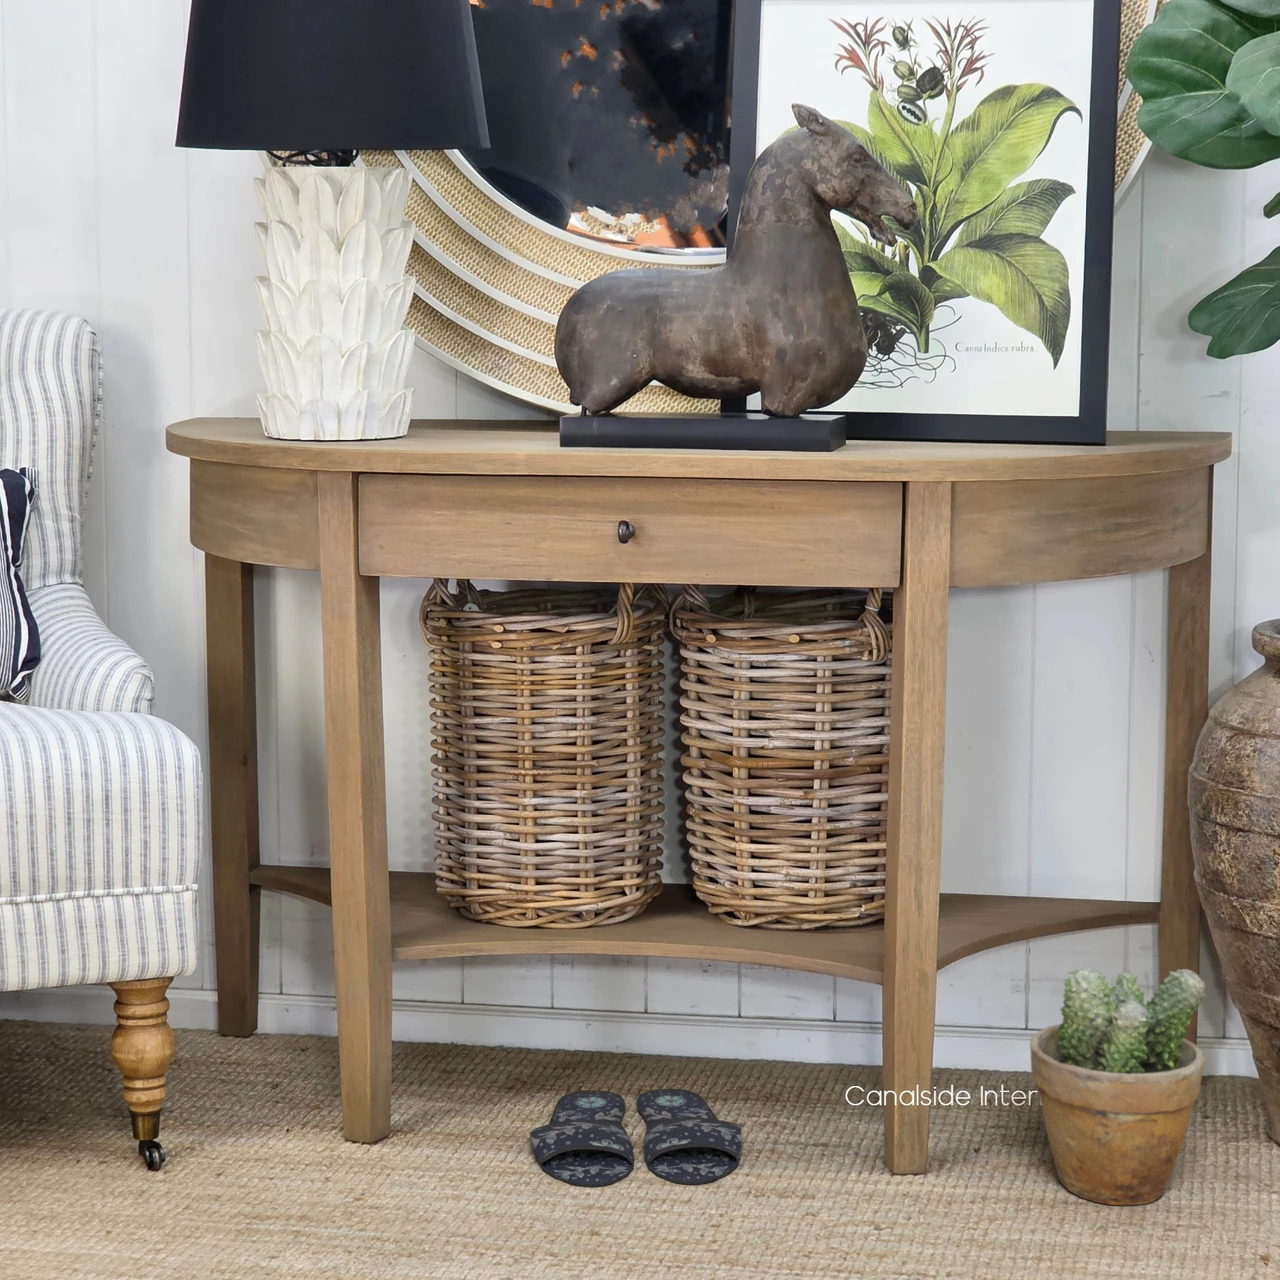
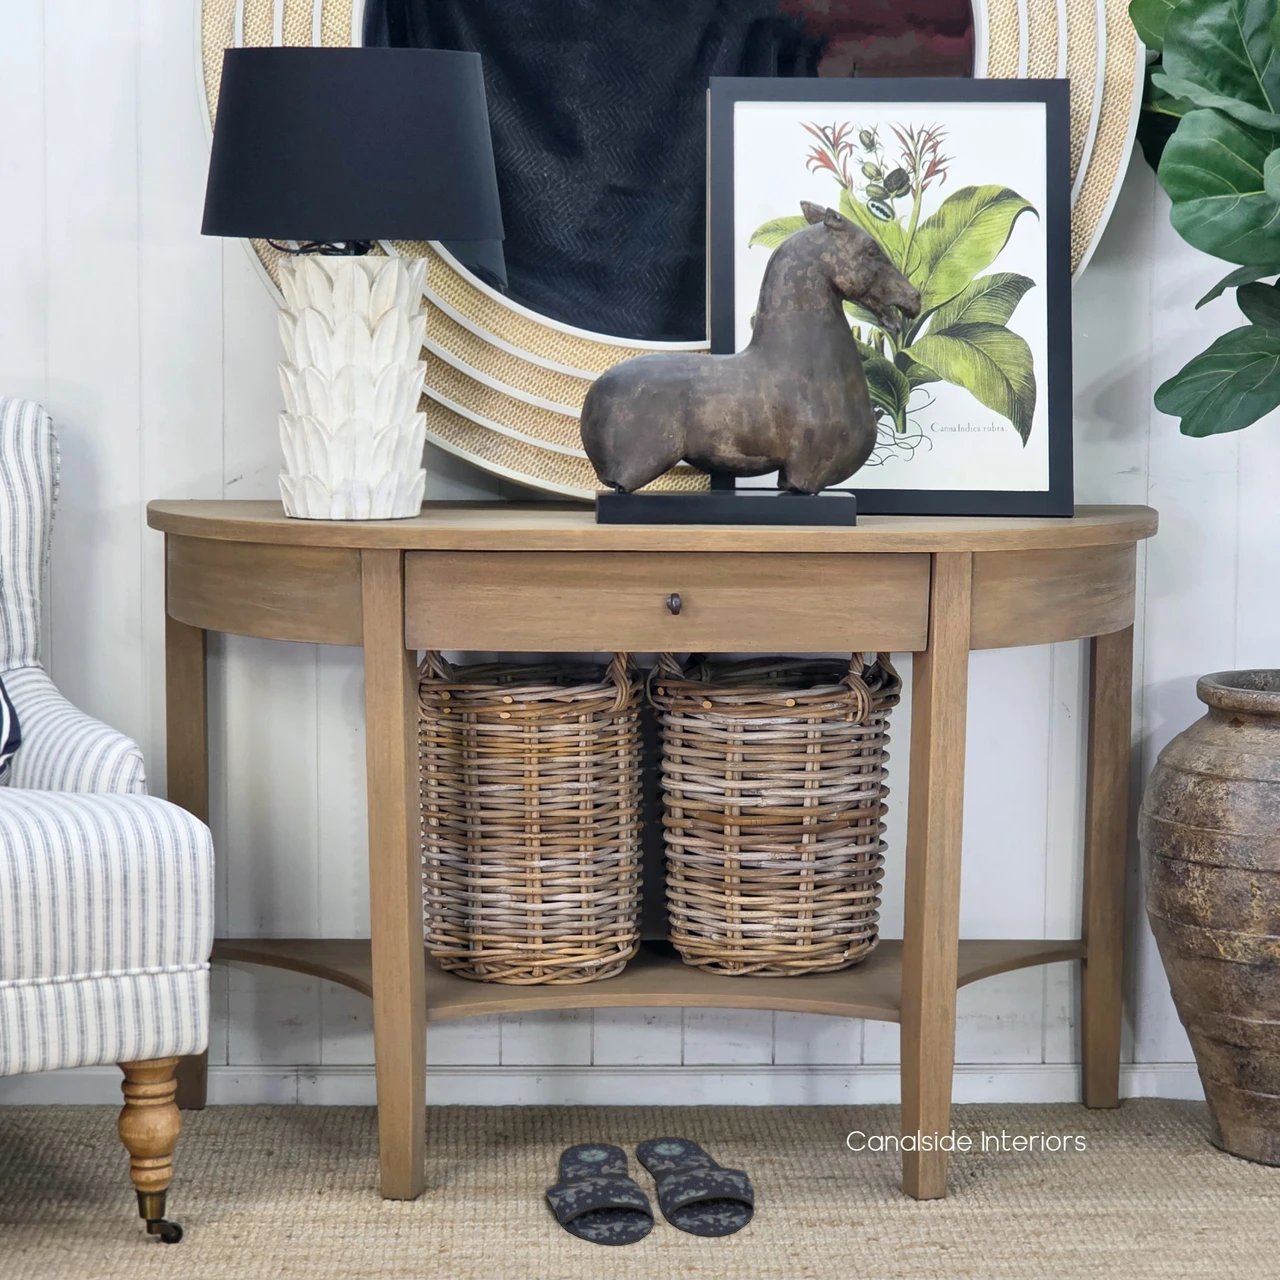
potted plant: present [1030,968,1205,1205] -> none [1028,1003,1197,1232]

